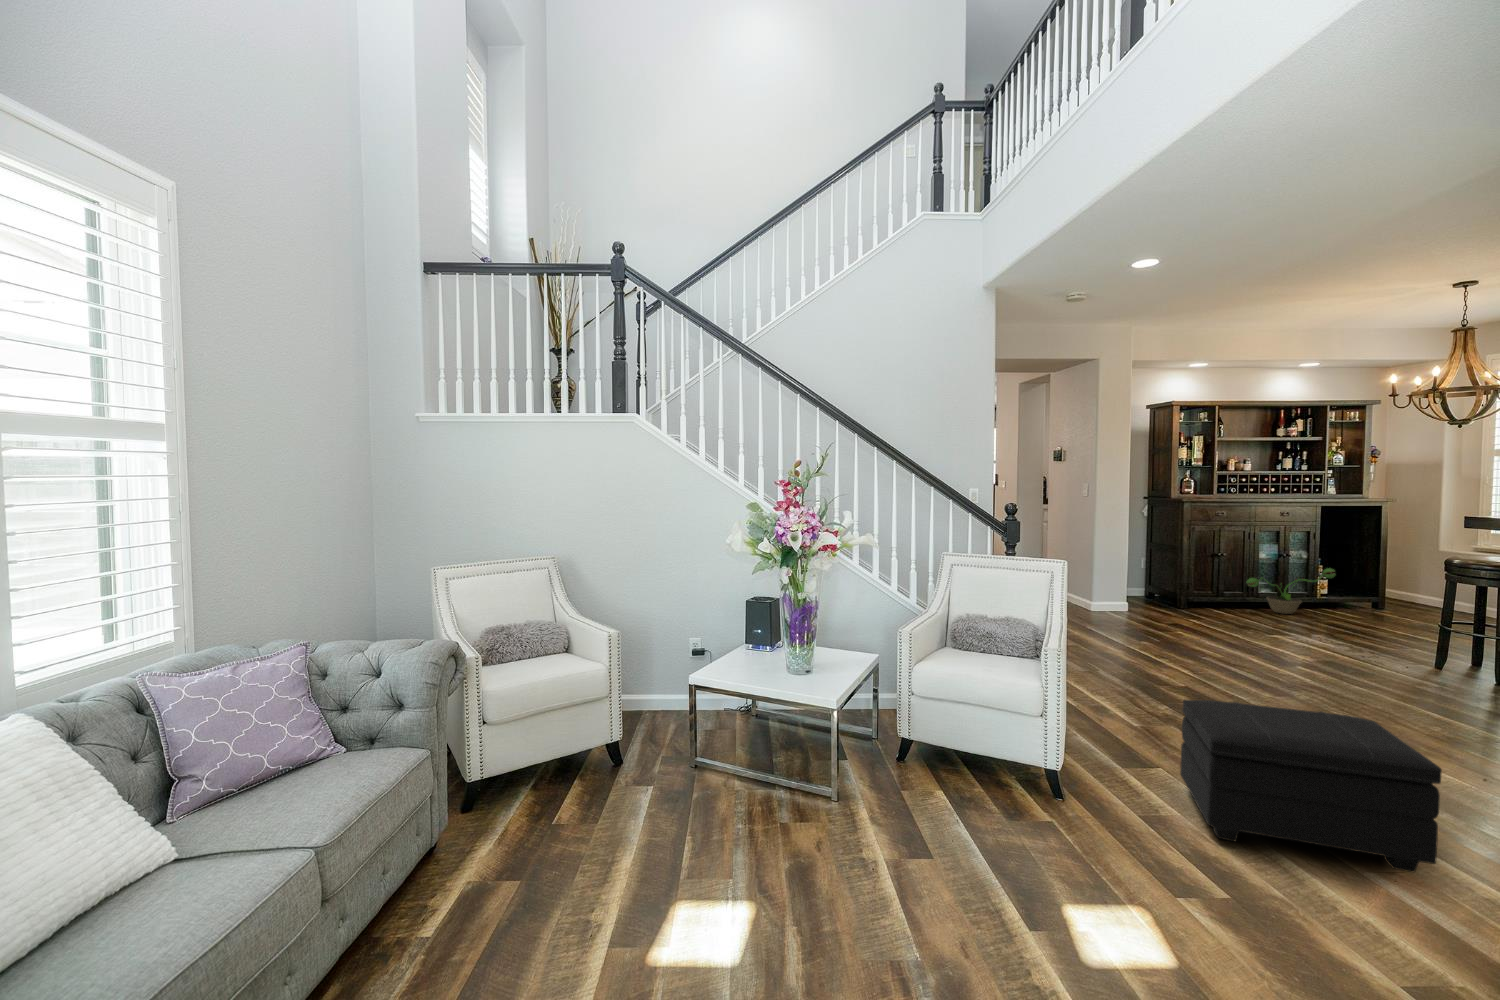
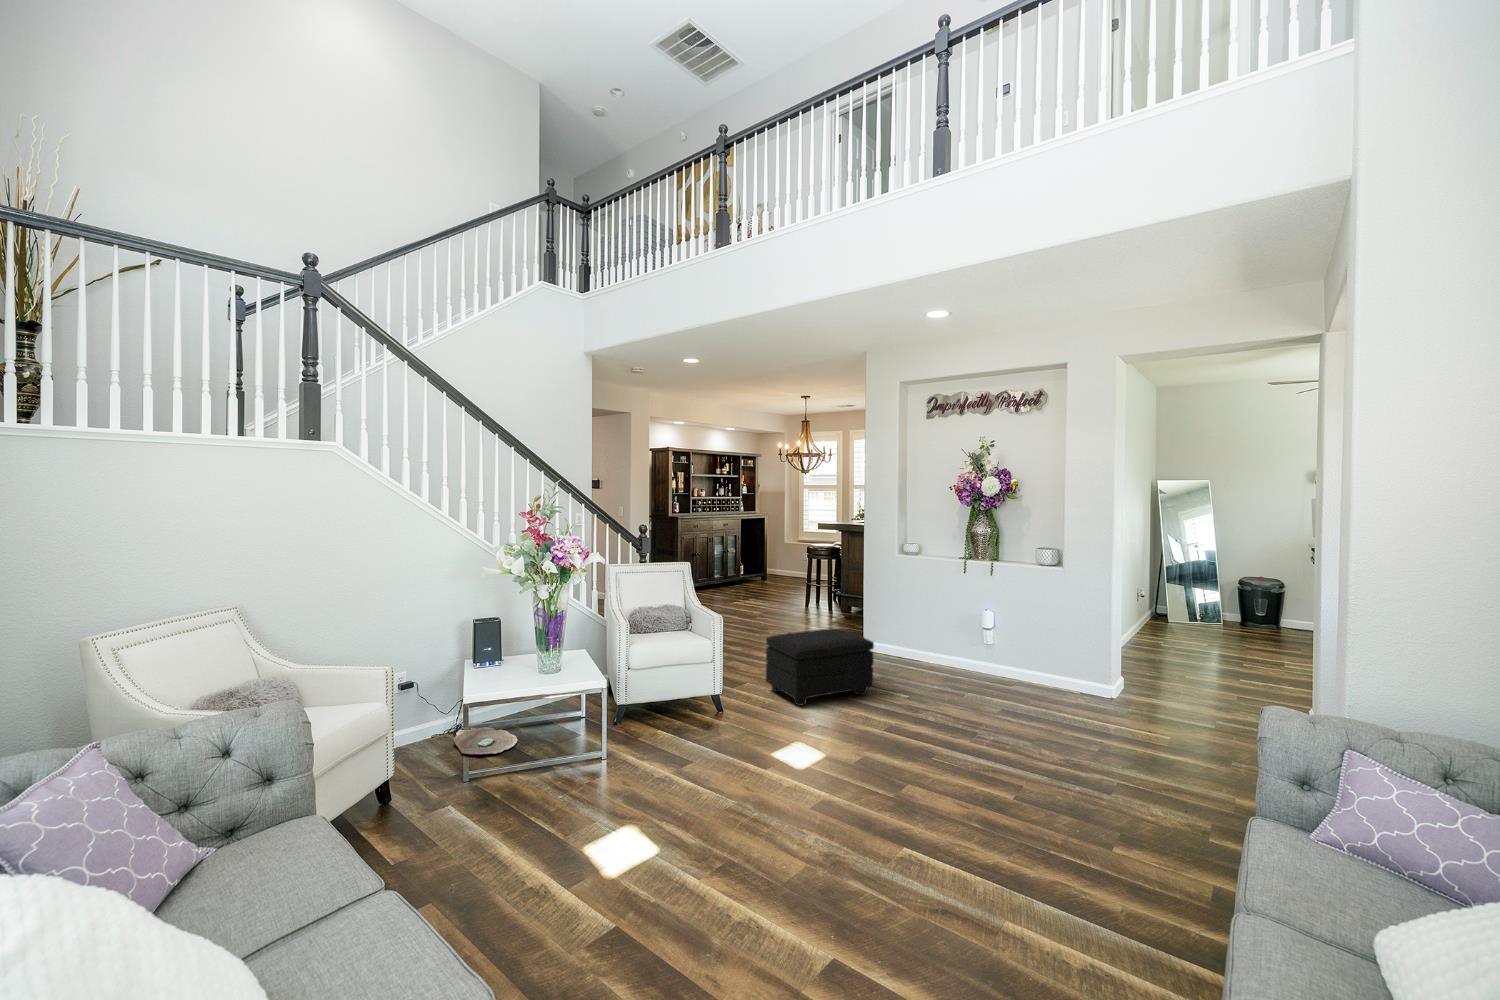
decorative plant: present [1247,568,1335,614] -> none [710,557,755,589]
decorative bowl: none [724,713,787,751] -> present [454,727,517,754]

